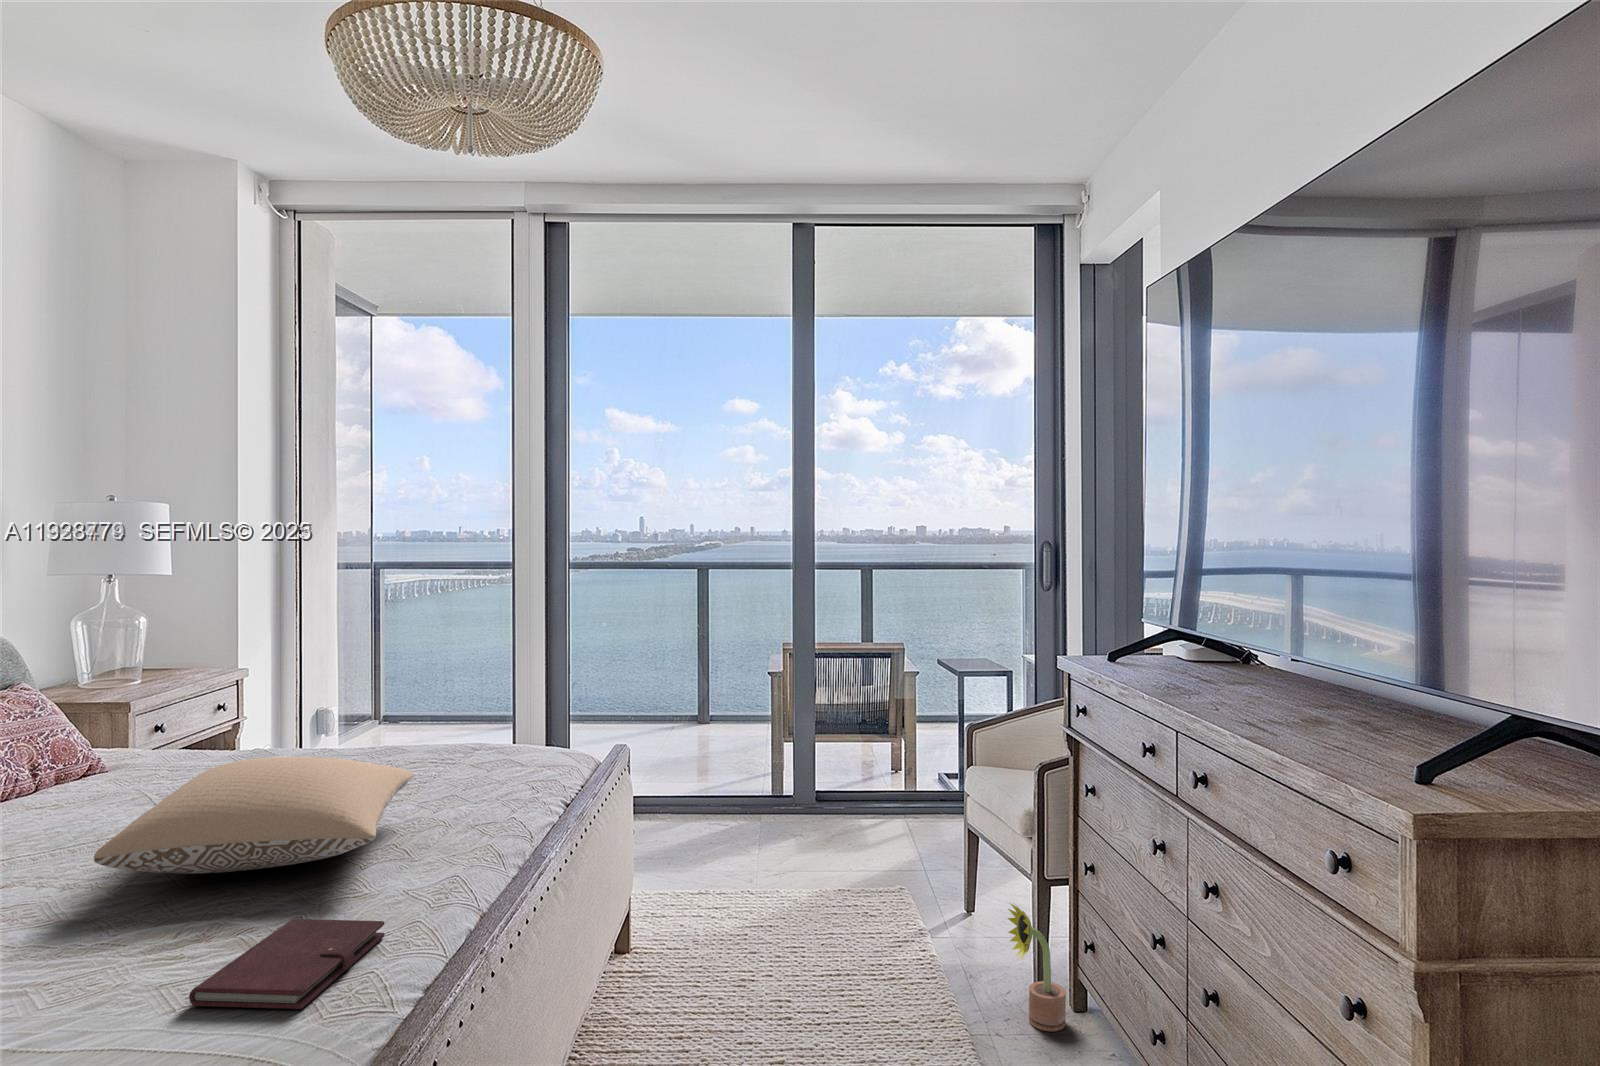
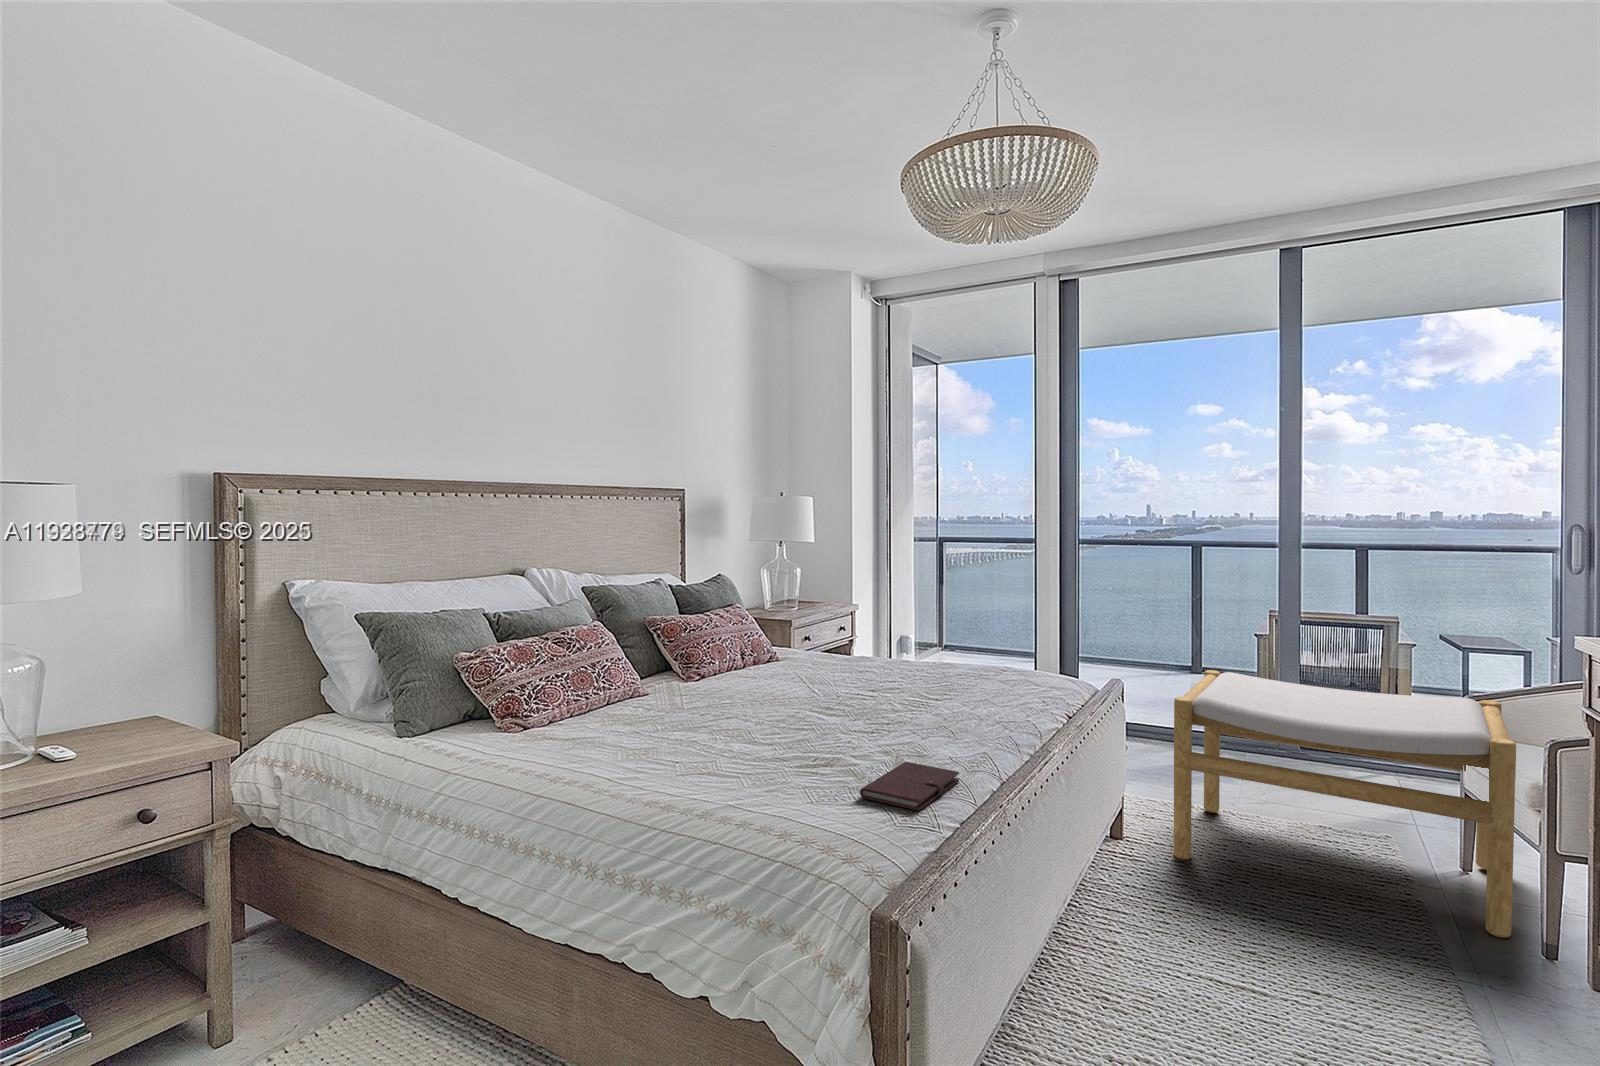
footstool: none [692,721,1011,976] -> present [1174,670,1516,938]
pillow: present [94,757,414,873] -> none [798,664,965,730]
decorative plant: present [1008,903,1066,1032] -> none [1504,866,1577,1000]

